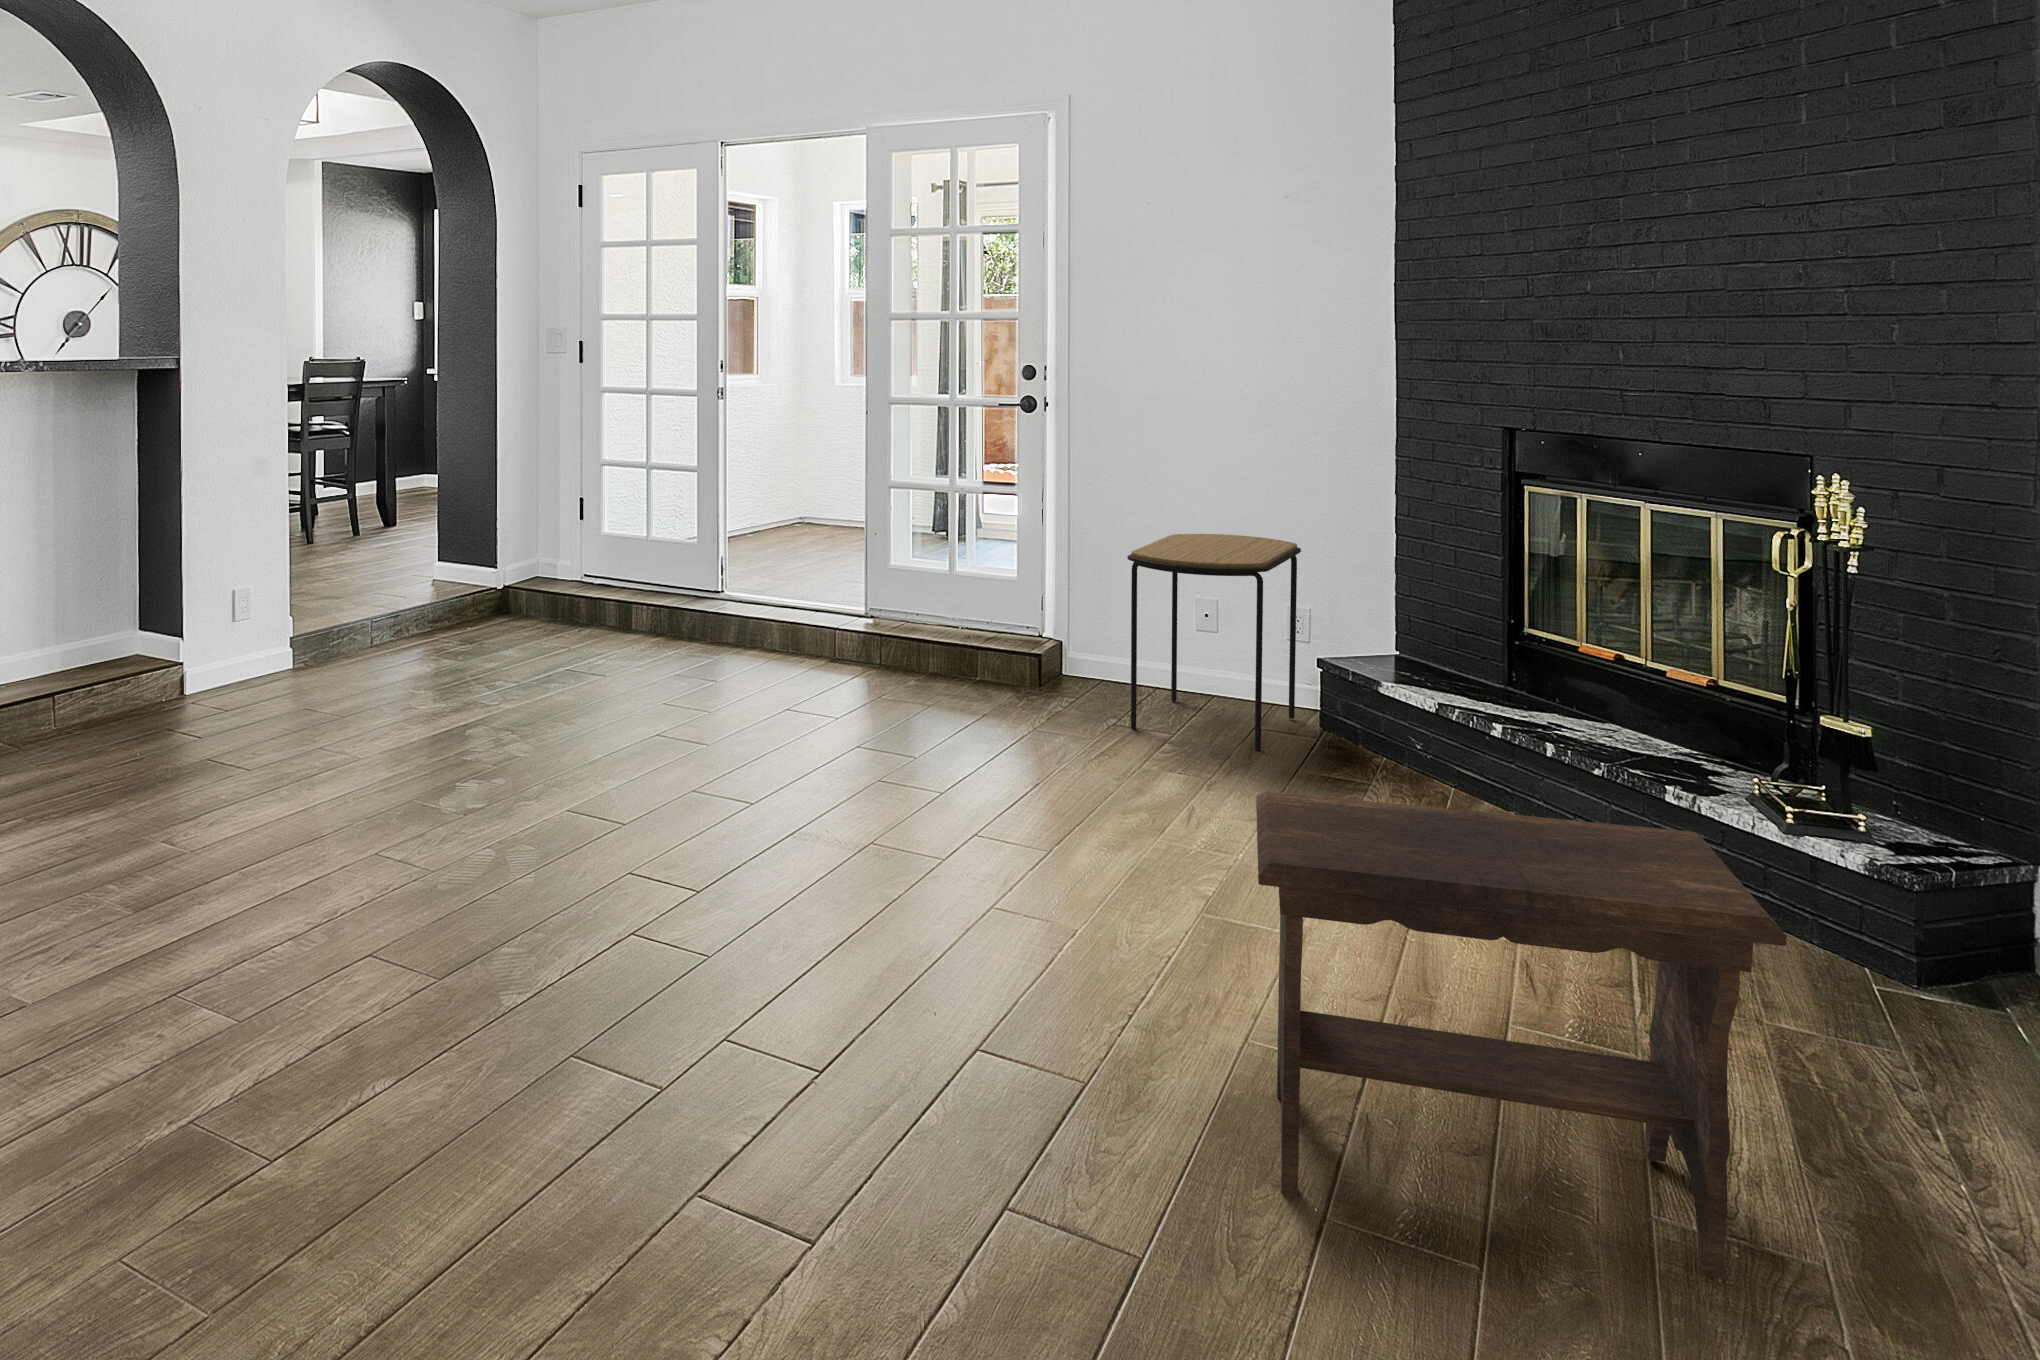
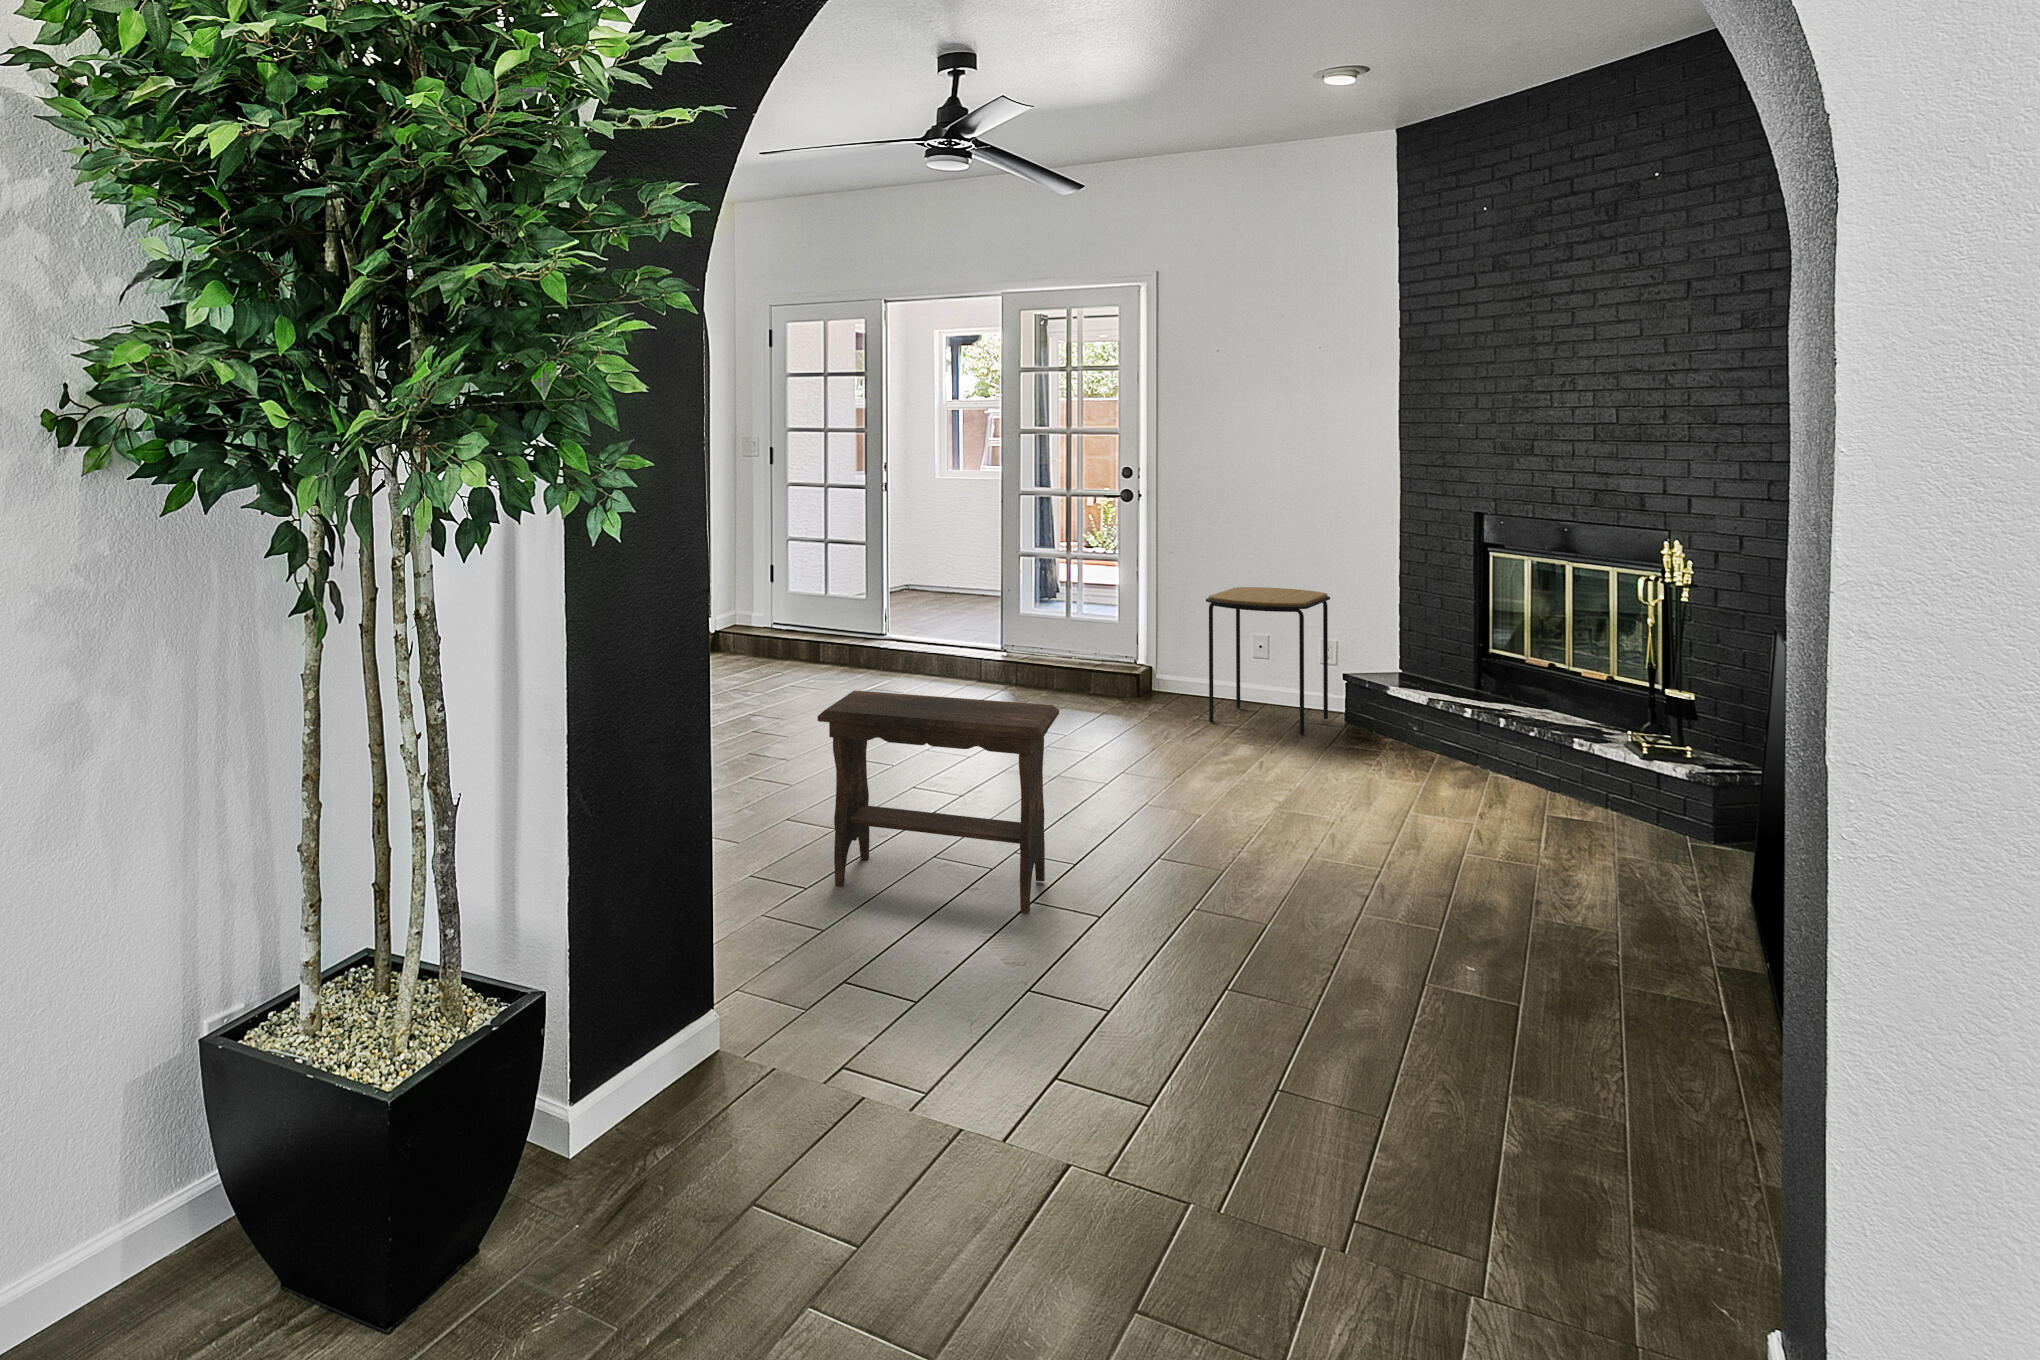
footstool: present [1256,792,1787,1278] -> present [818,690,1059,913]

